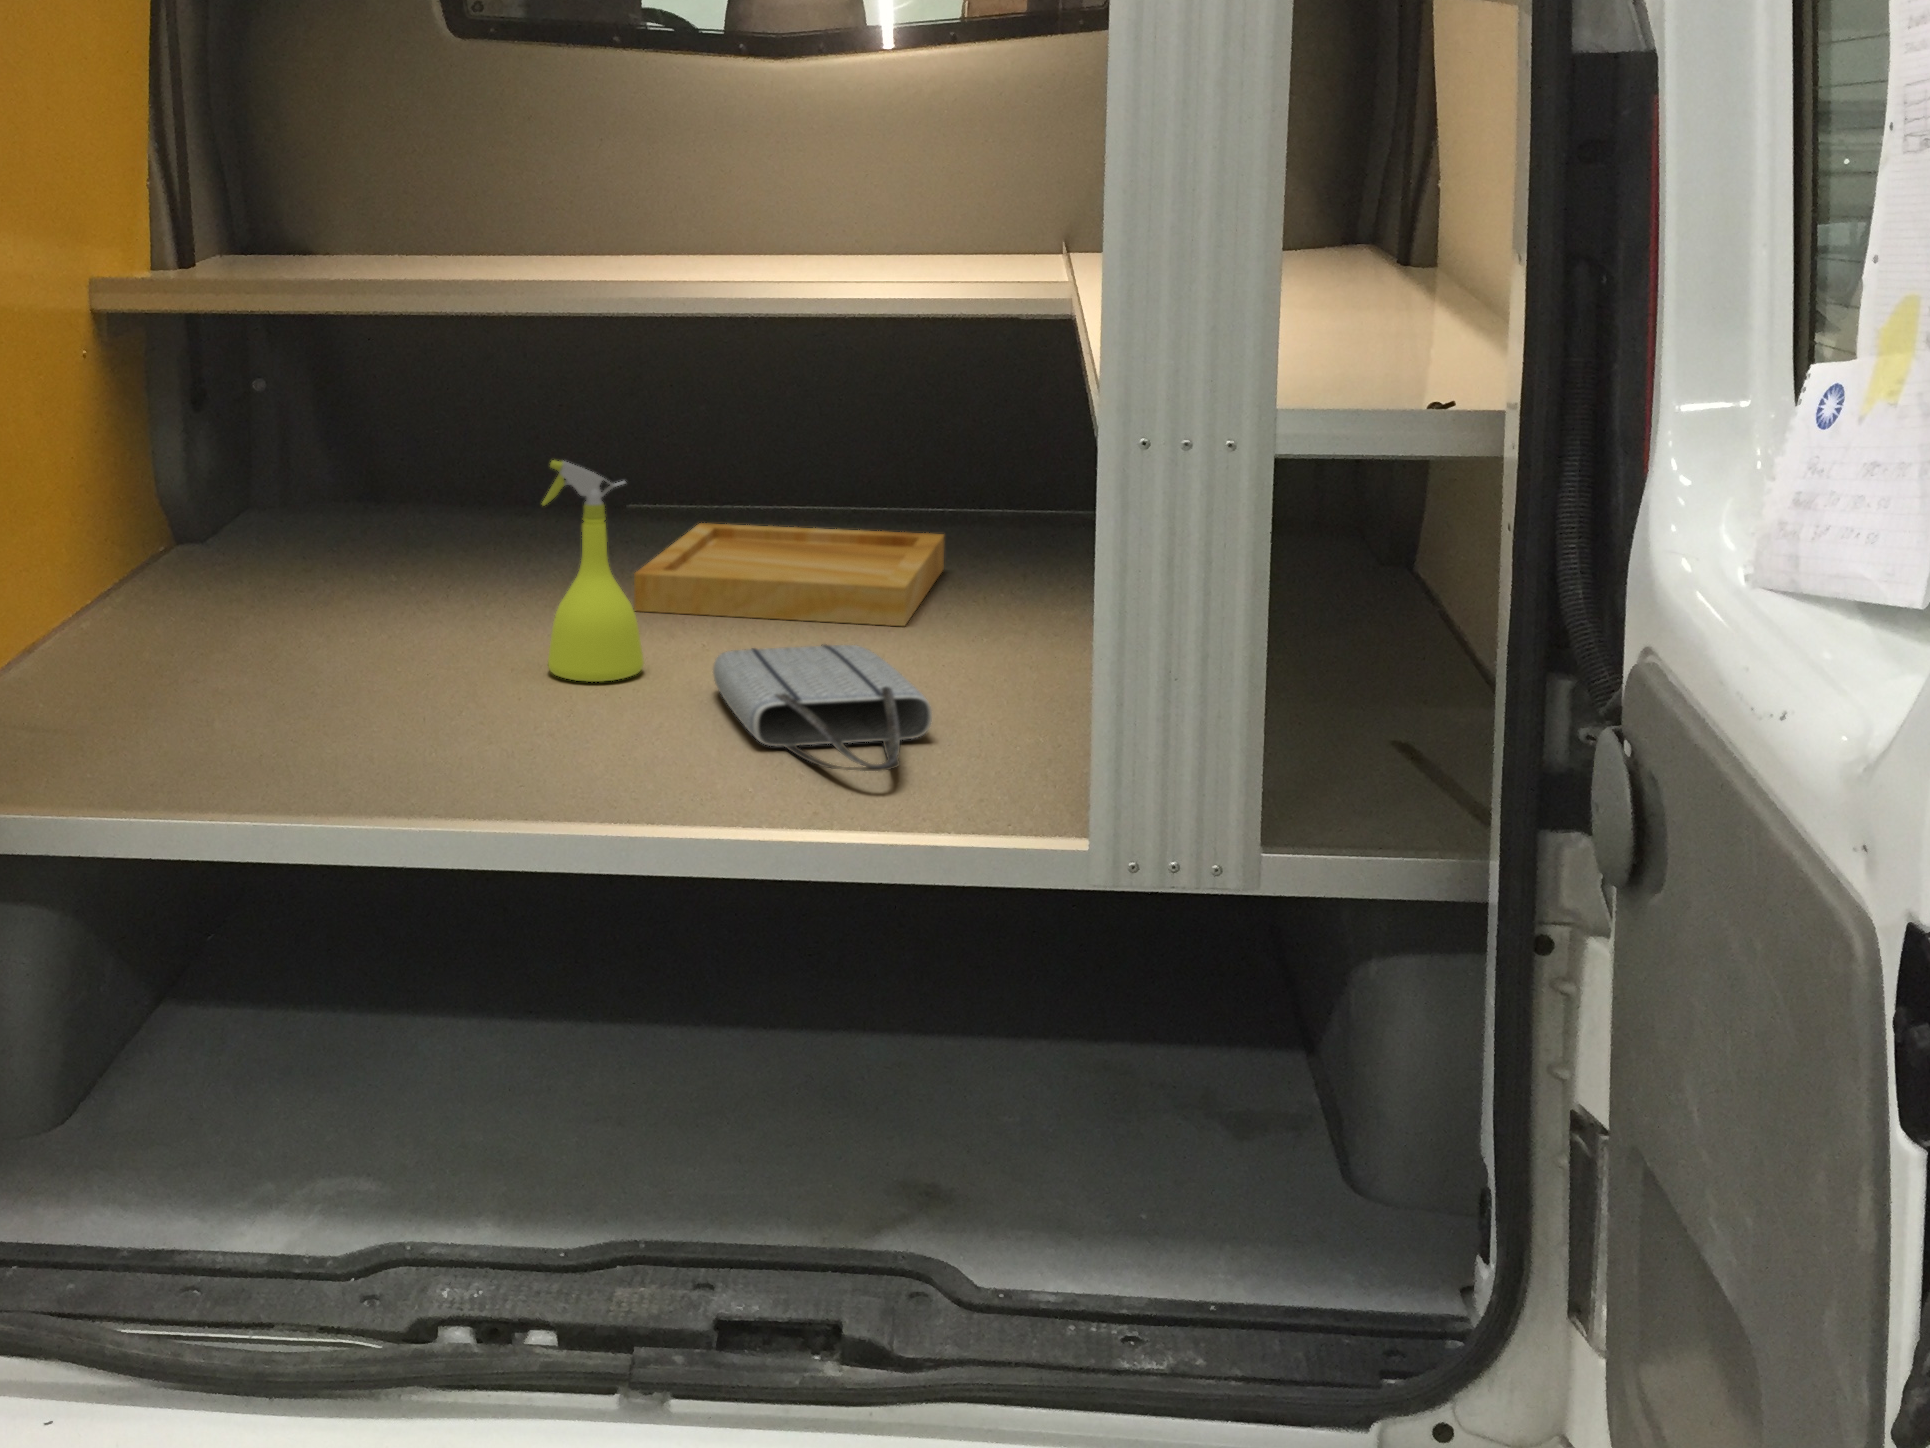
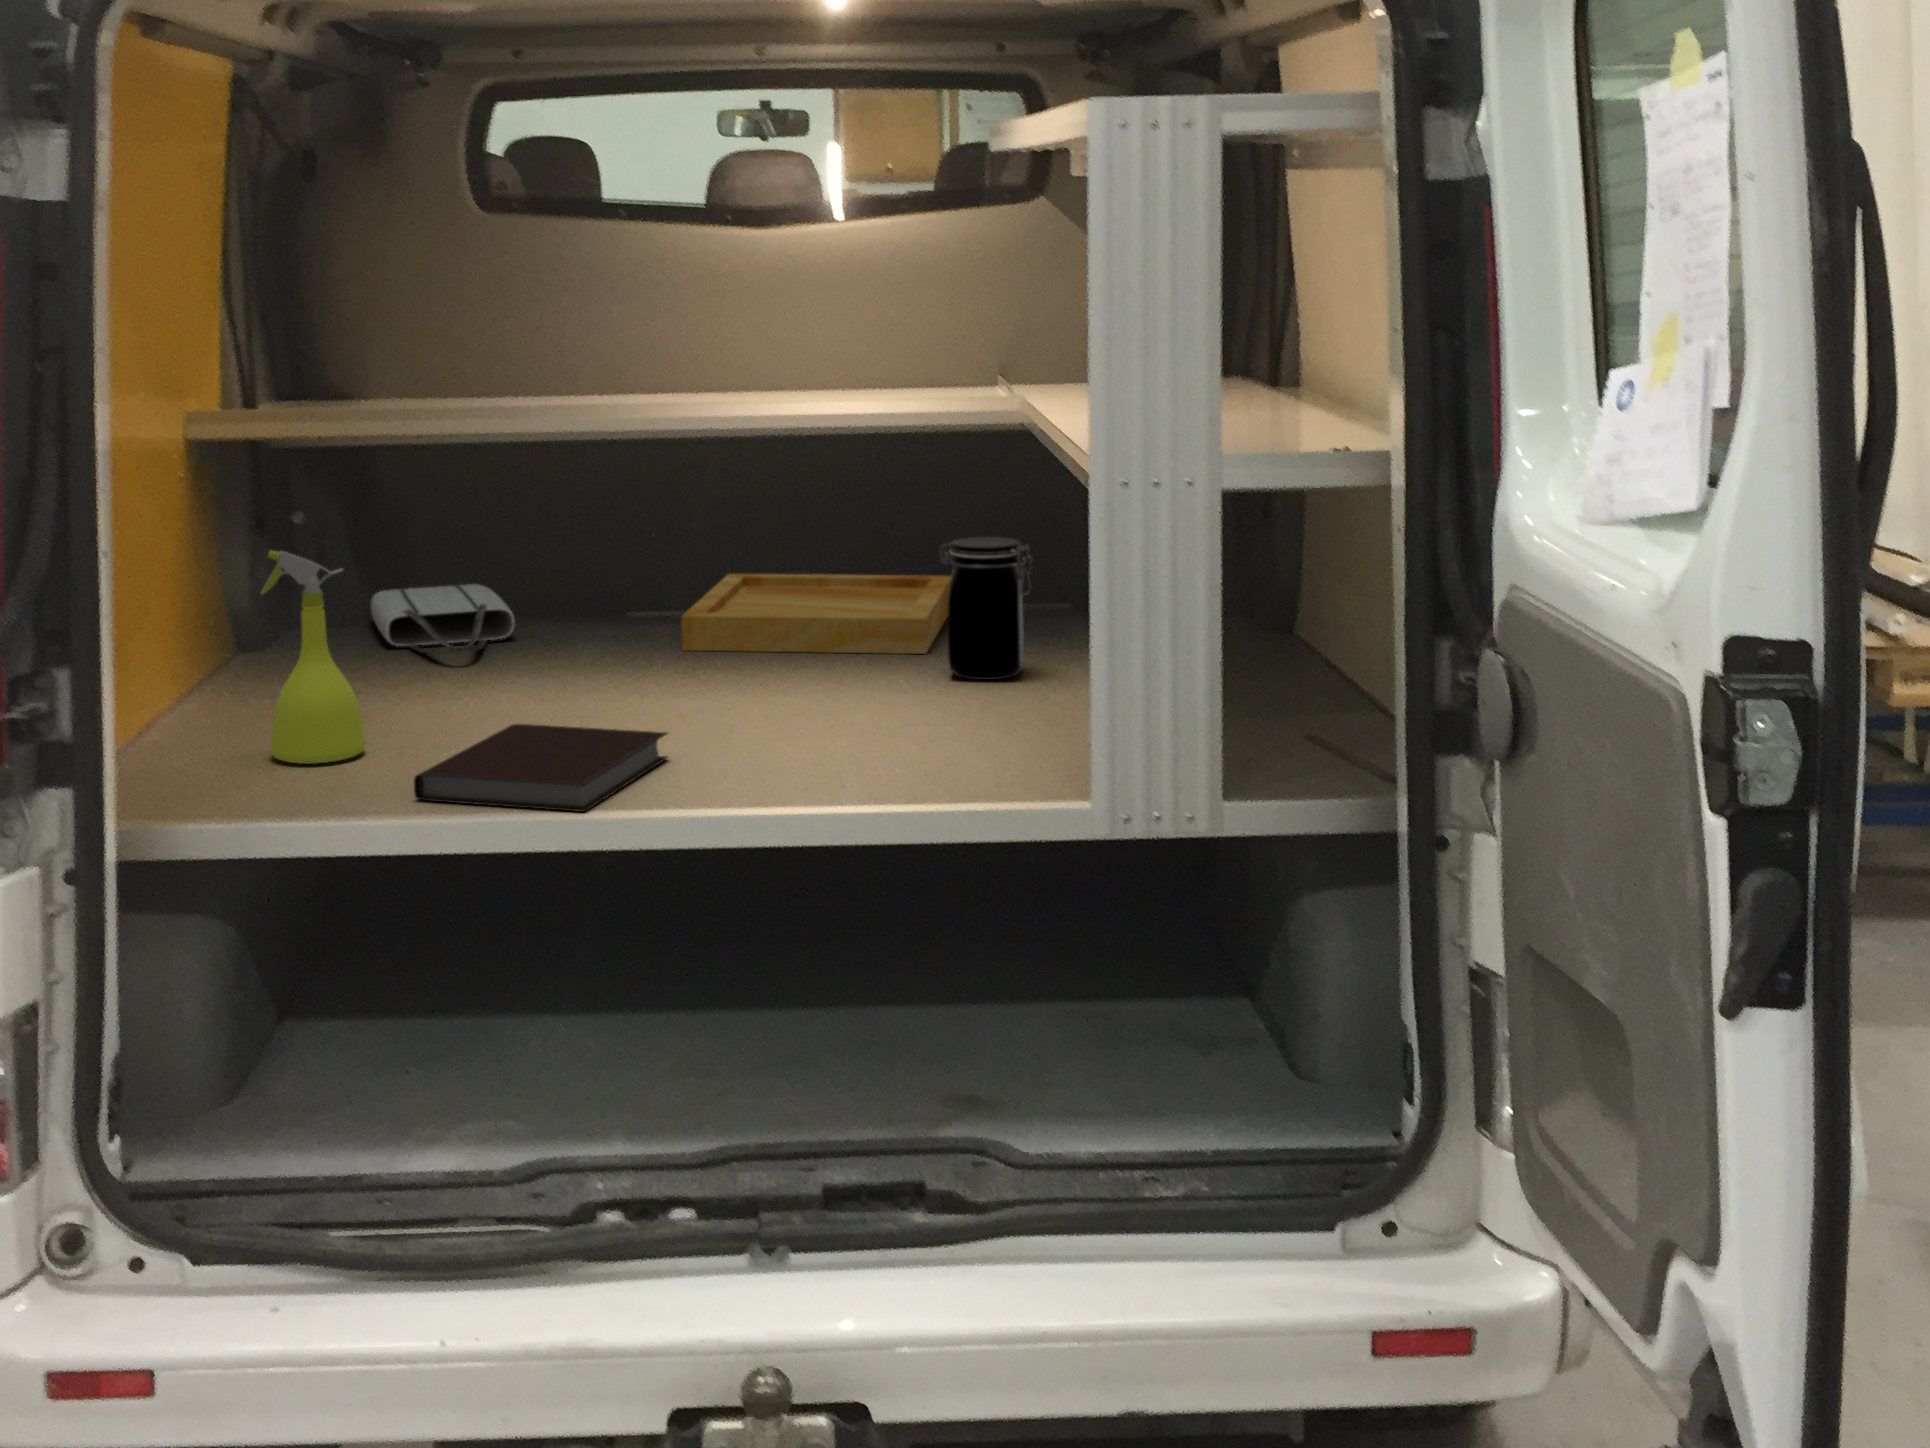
spray bottle: present [542,460,644,682] -> present [261,551,366,764]
jar: none [921,499,1027,663] -> present [940,537,1032,680]
tote bag: present [713,644,932,771] -> present [371,584,515,653]
notebook: none [272,704,581,826] -> present [414,724,668,812]

